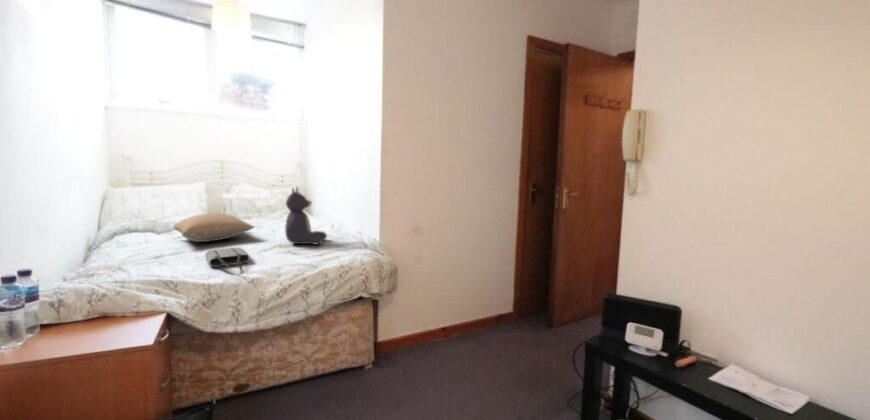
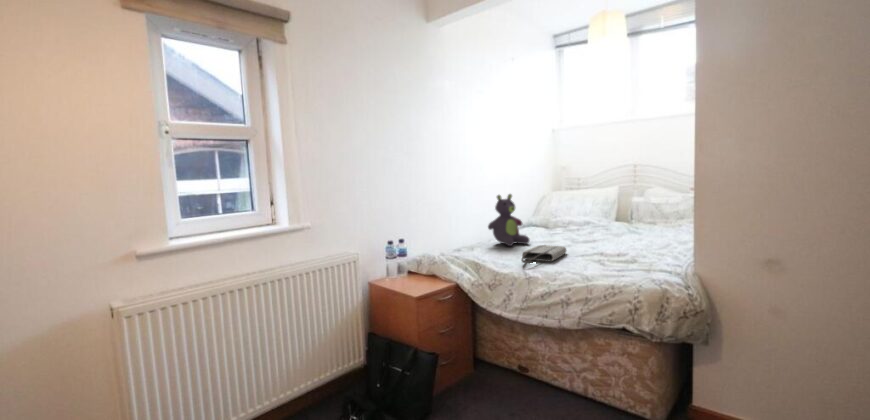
stuffed bear: present [285,188,327,244] -> present [488,194,529,246]
pillow: present [174,214,254,242] -> none [543,213,614,238]

